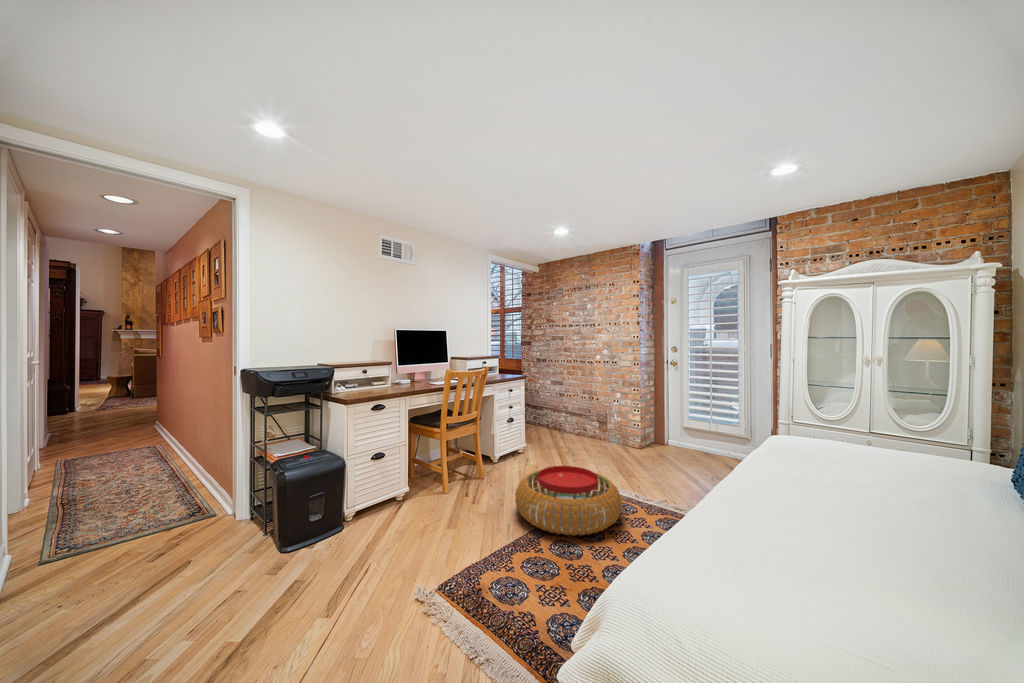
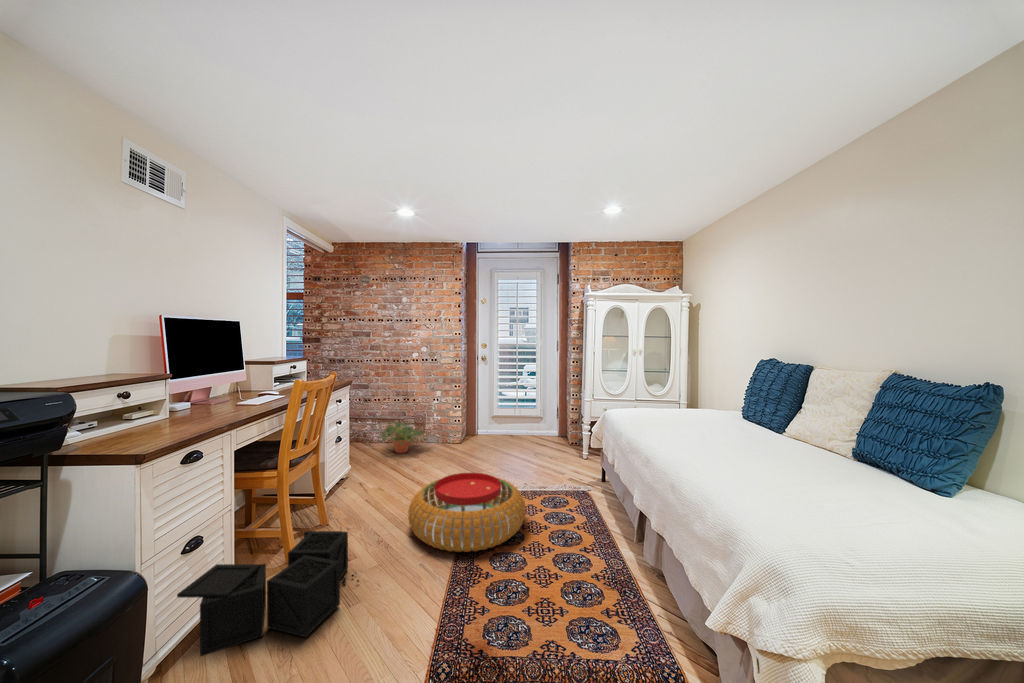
potted plant: none [559,416,606,445] -> present [381,421,430,453]
storage bin: none [368,476,467,535] -> present [177,531,359,656]

